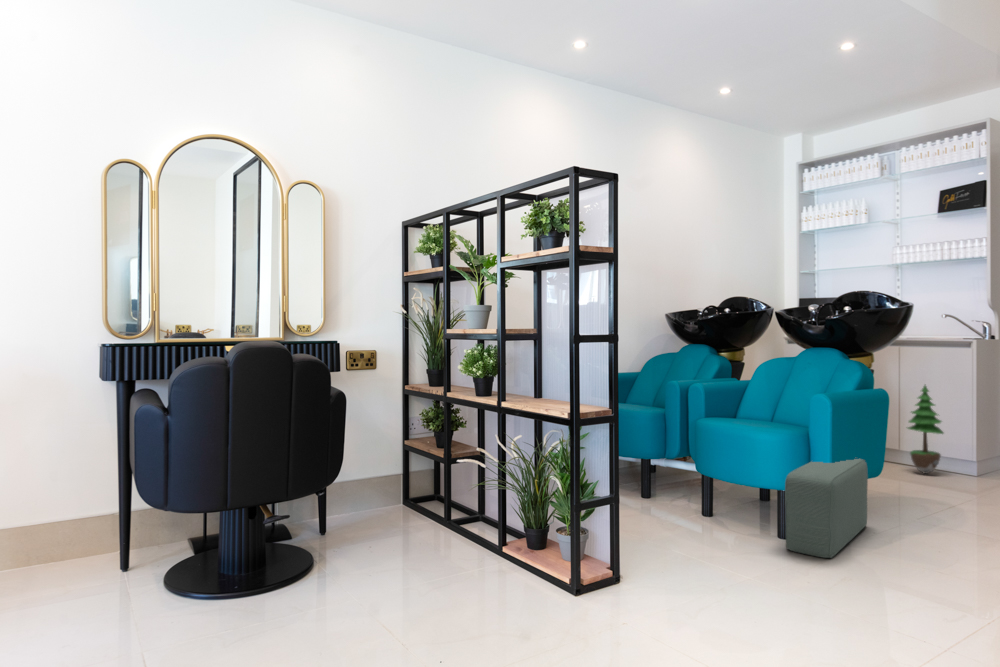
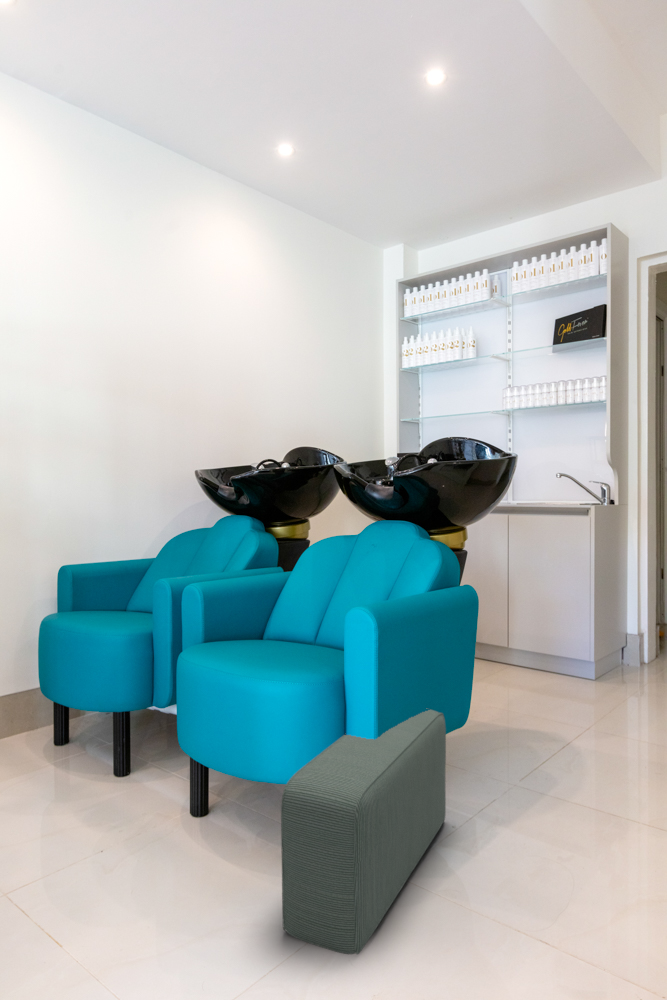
potted tree: present [908,386,943,474] -> none [515,564,559,682]

